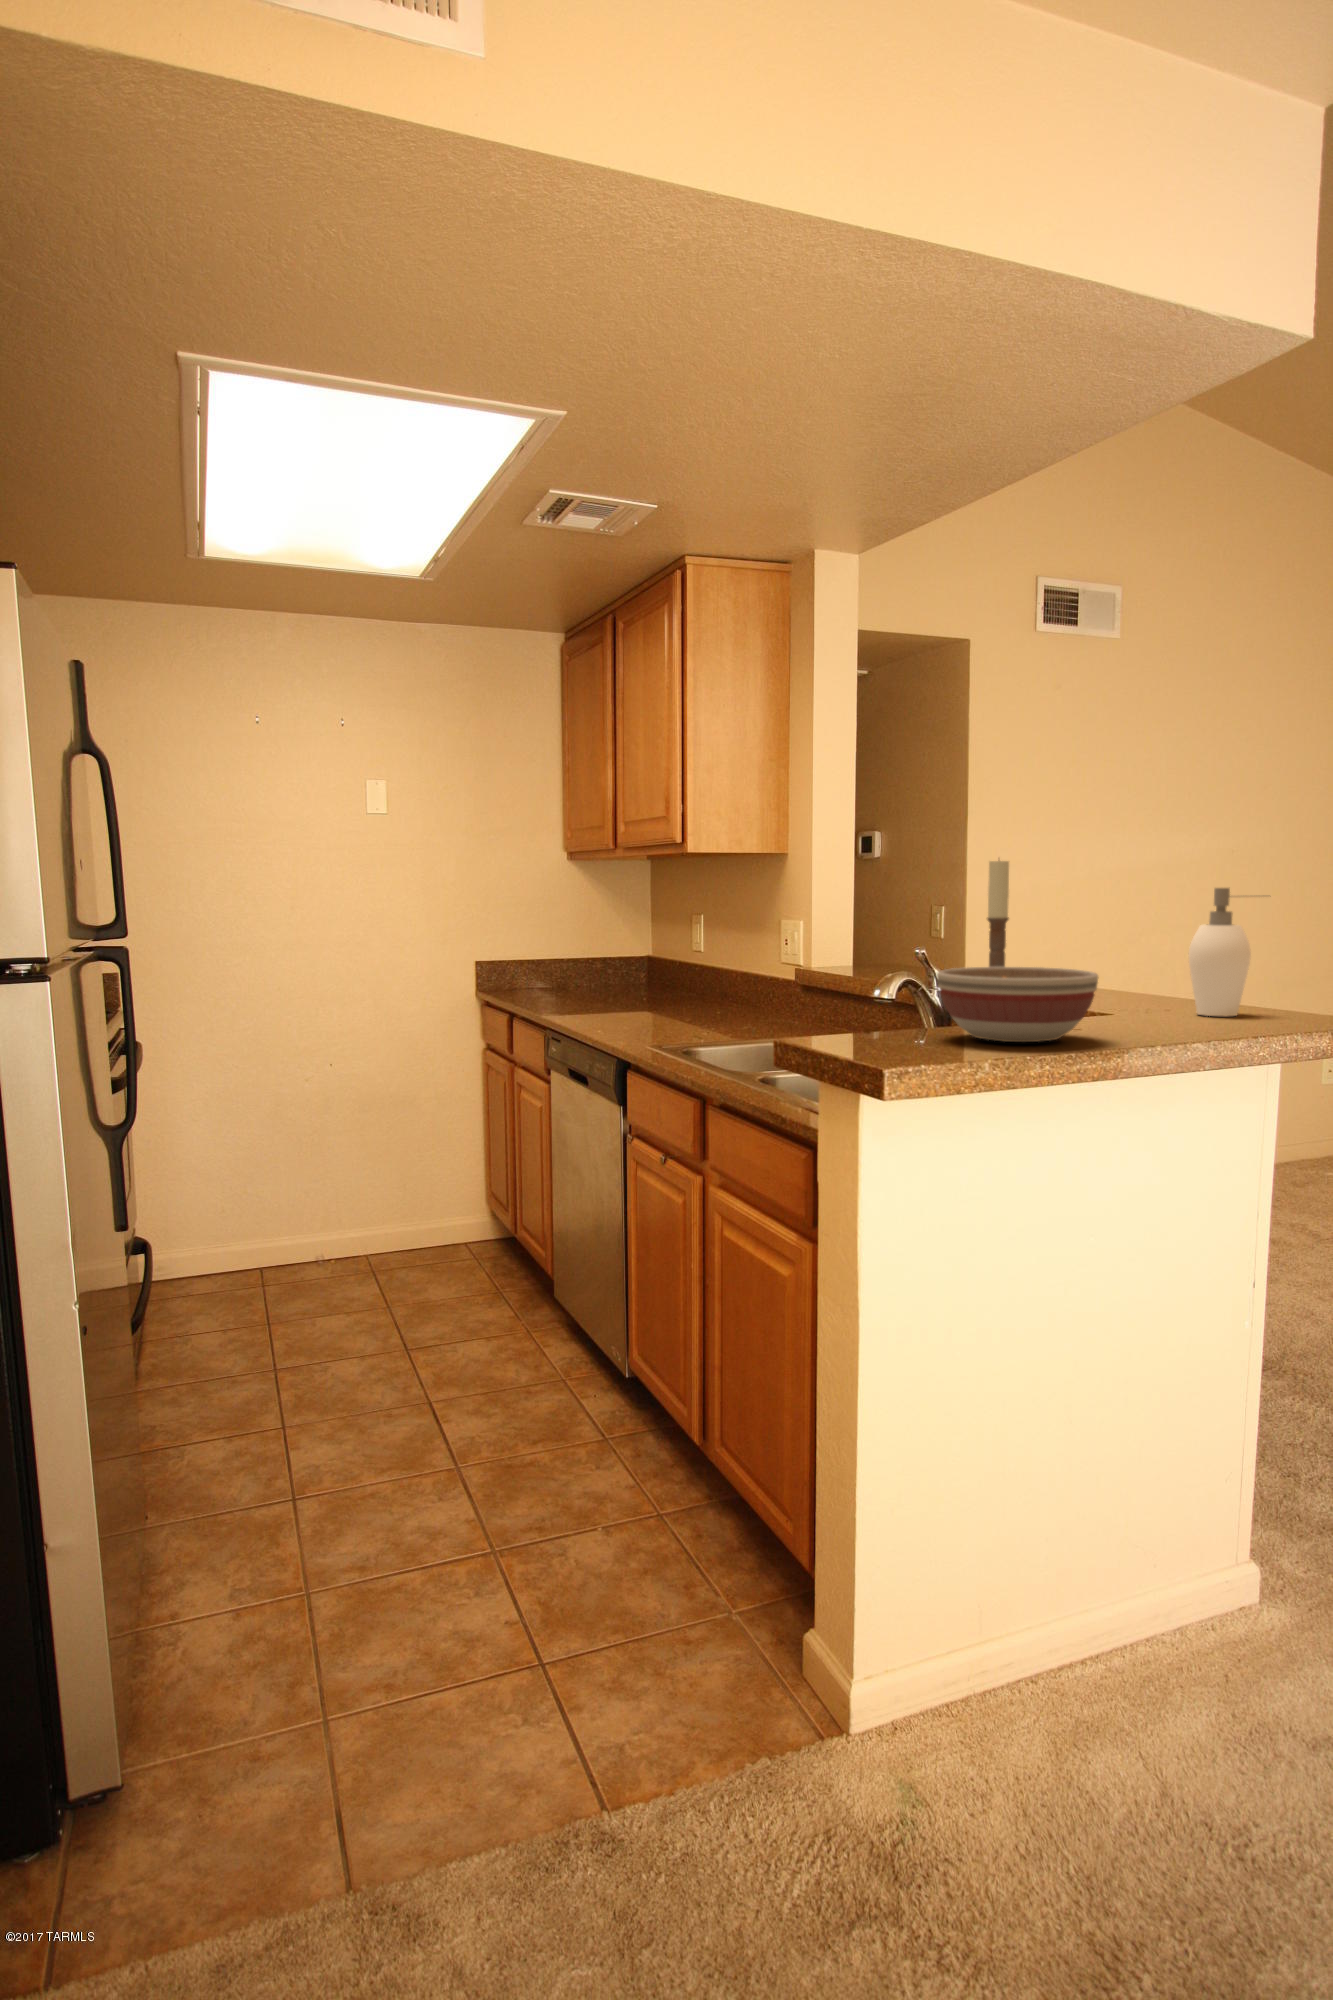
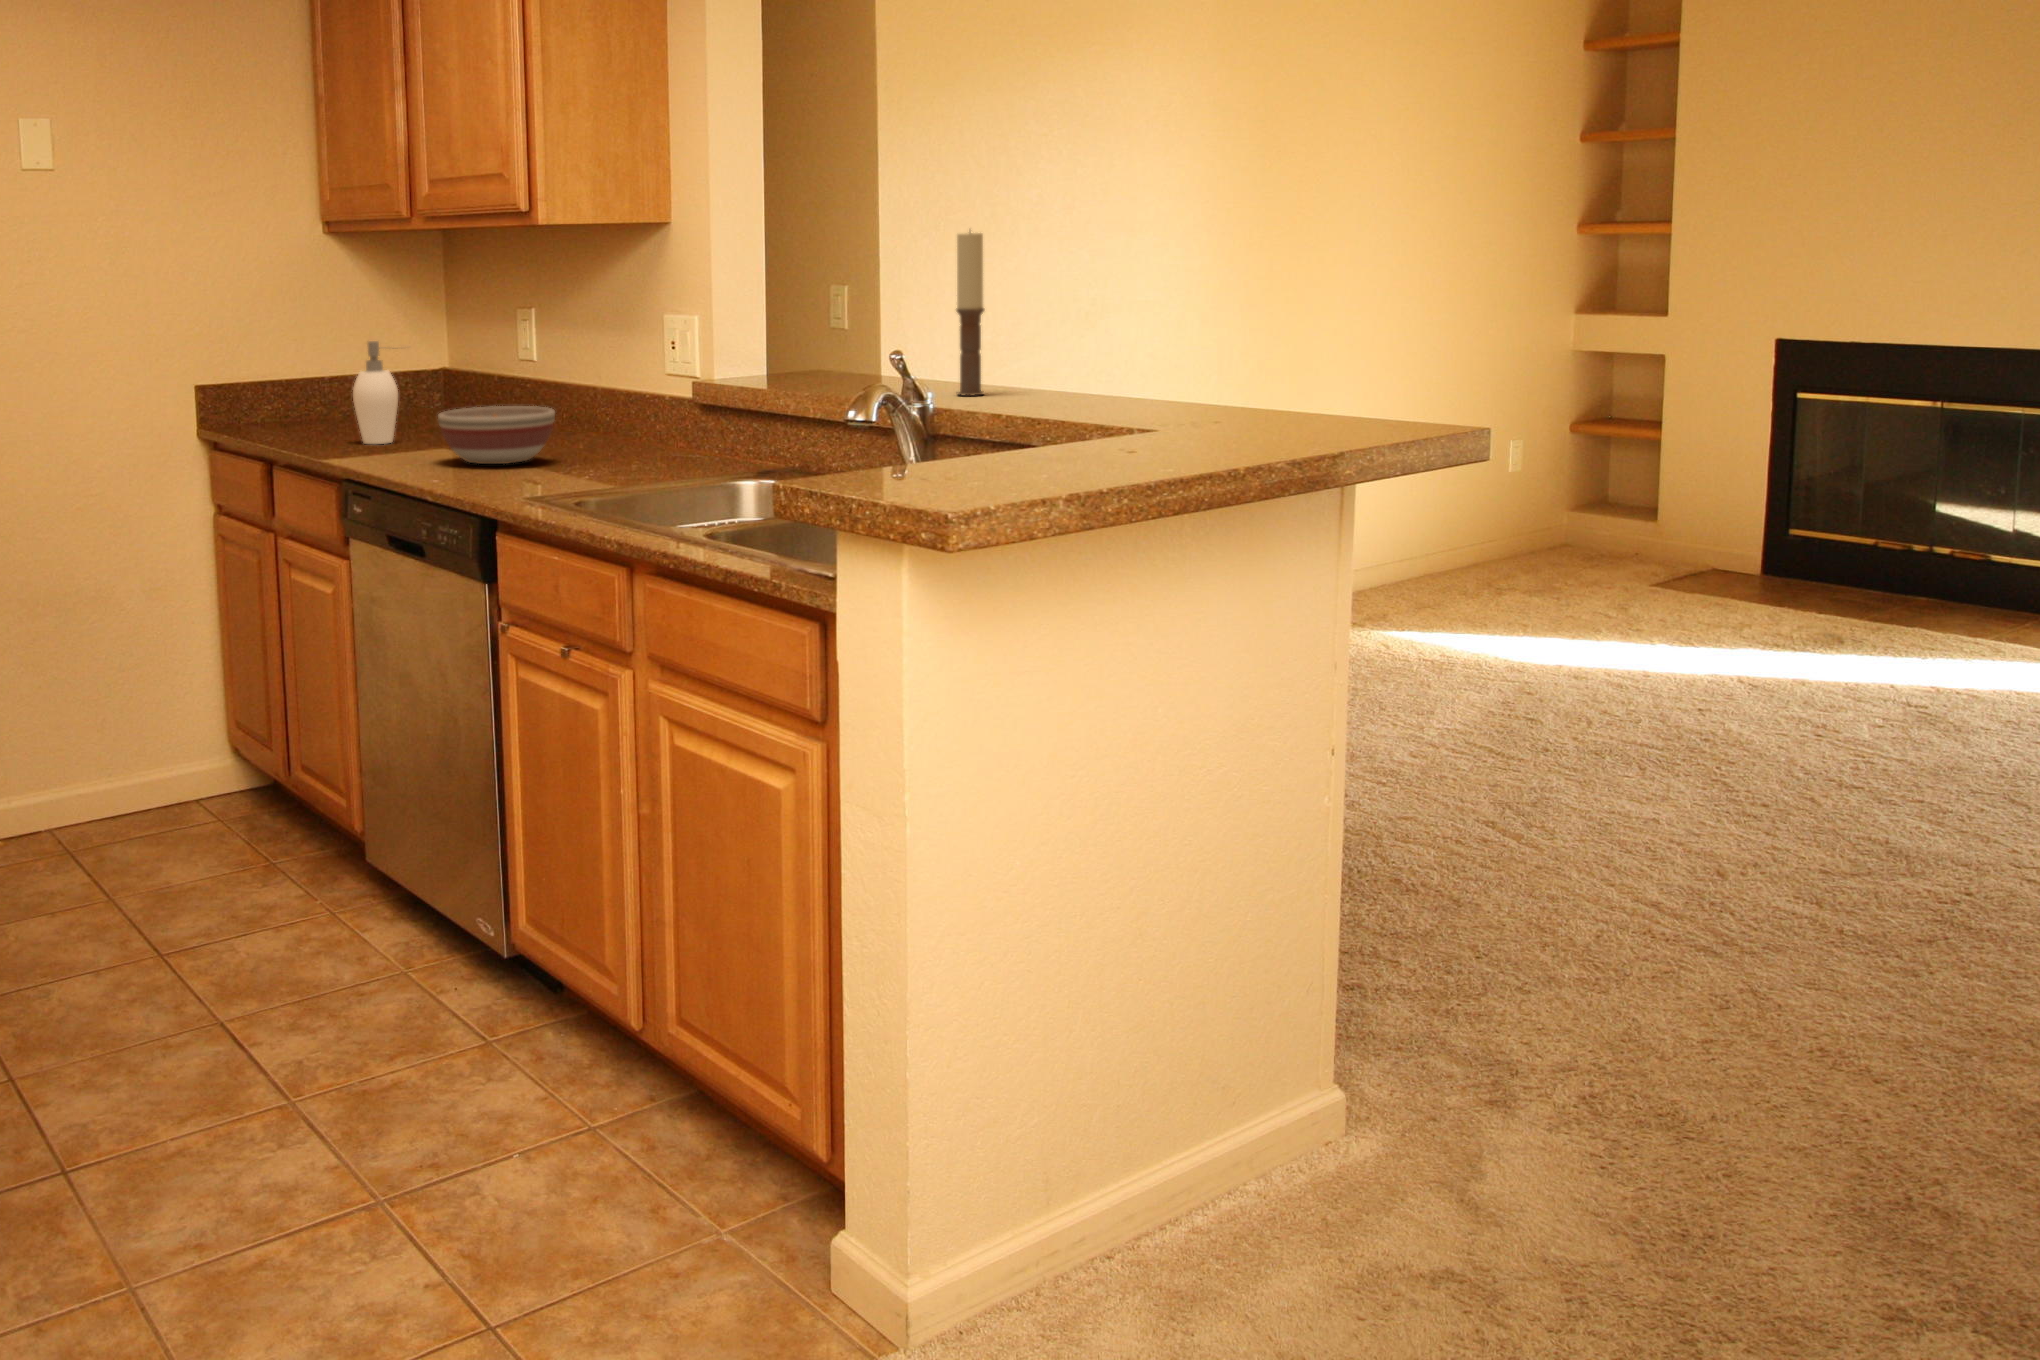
soap dispenser: present [1189,888,1251,1016] -> present [353,341,398,444]
bowl: present [937,967,1098,1042] -> present [438,406,555,464]

